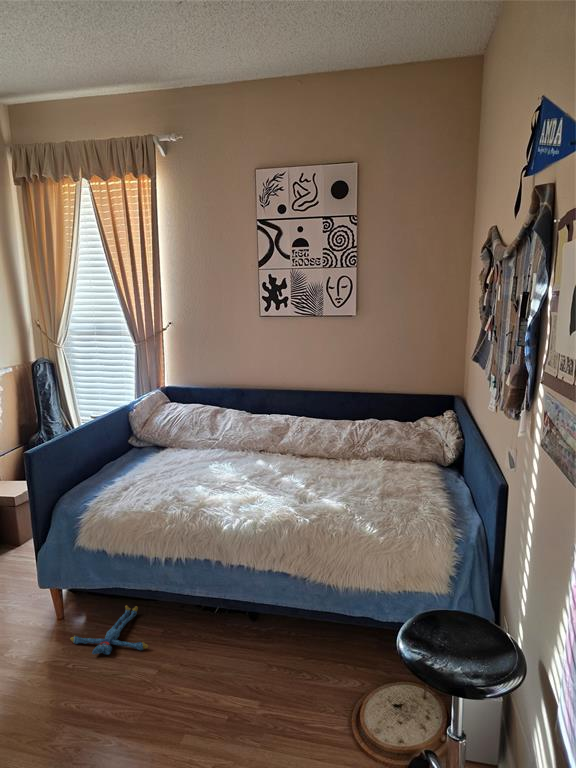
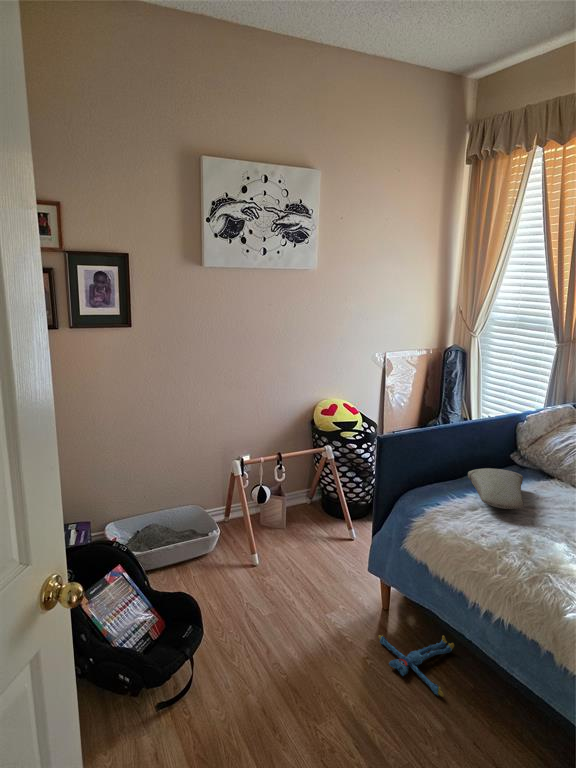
pillow: none [105,451,162,481] -> present [468,468,523,509]

